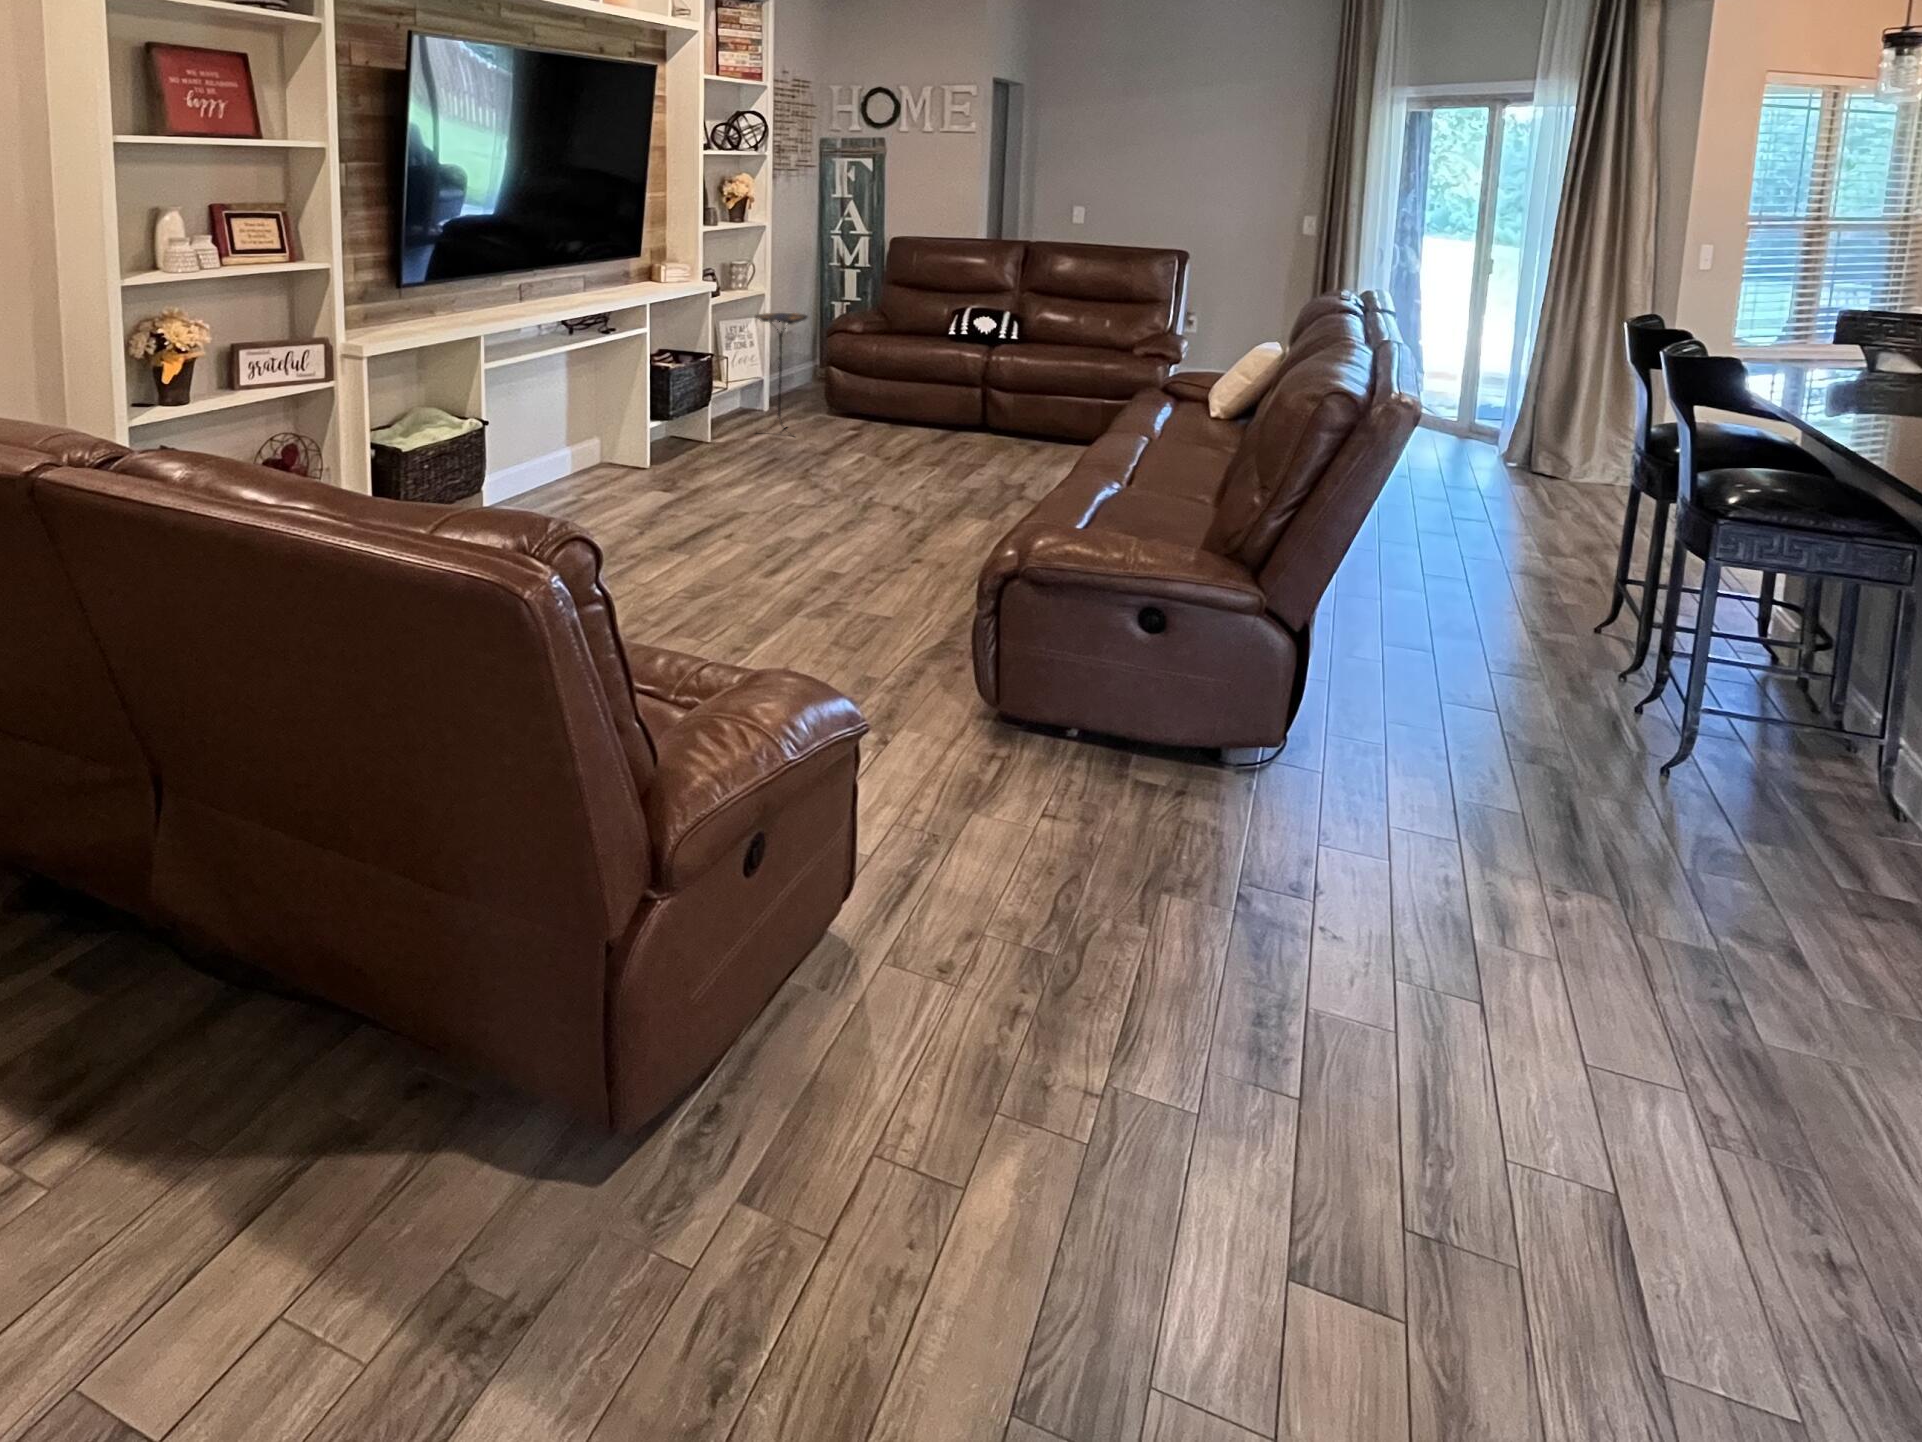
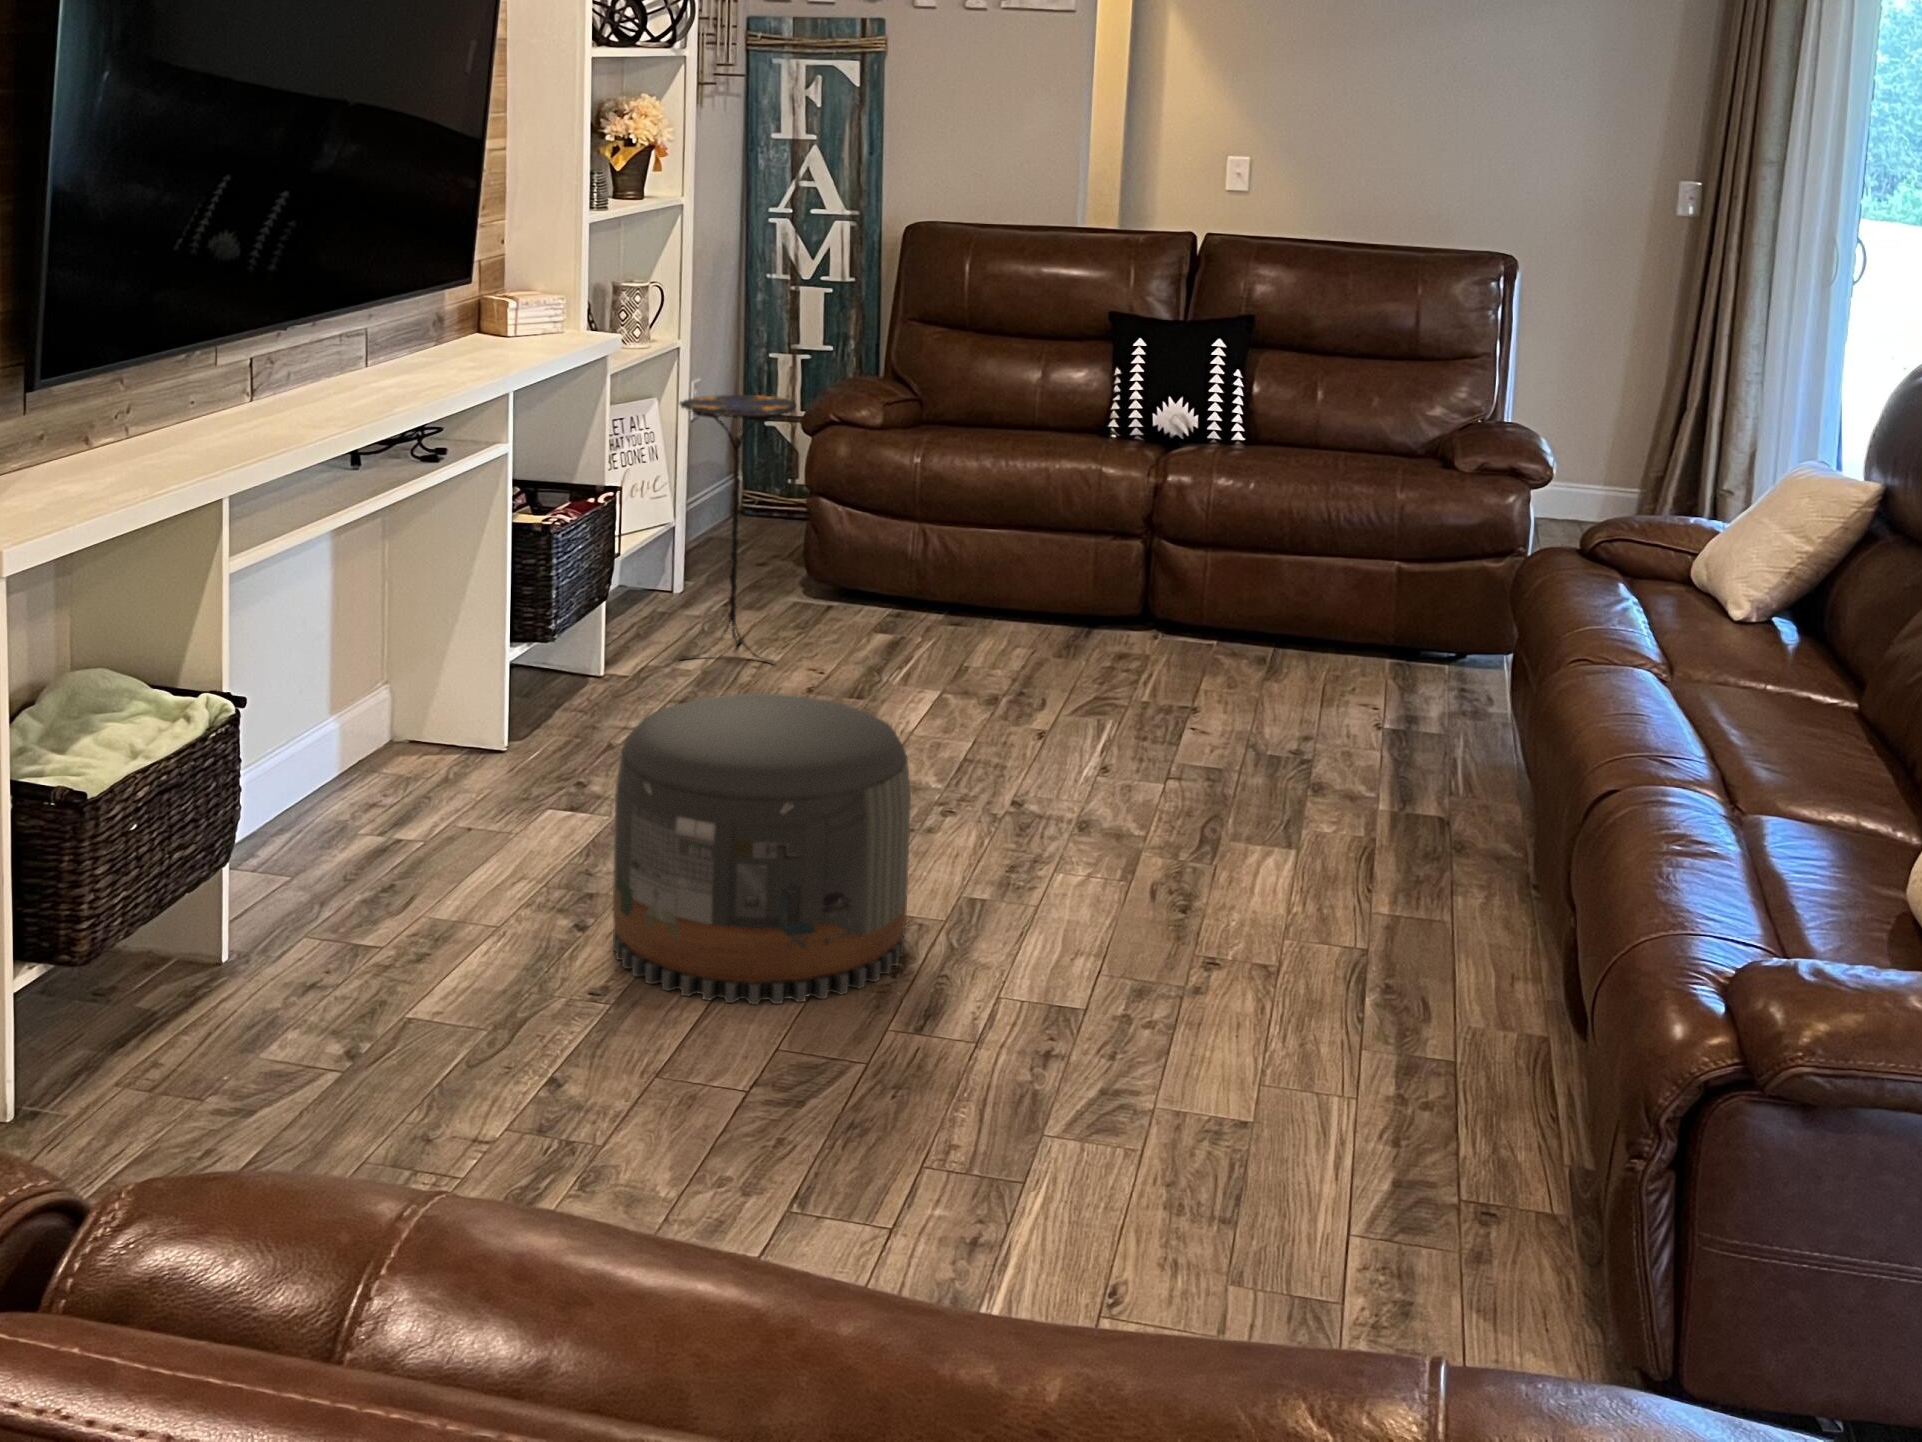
pouf: none [654,433,786,564] -> present [613,694,911,1004]

